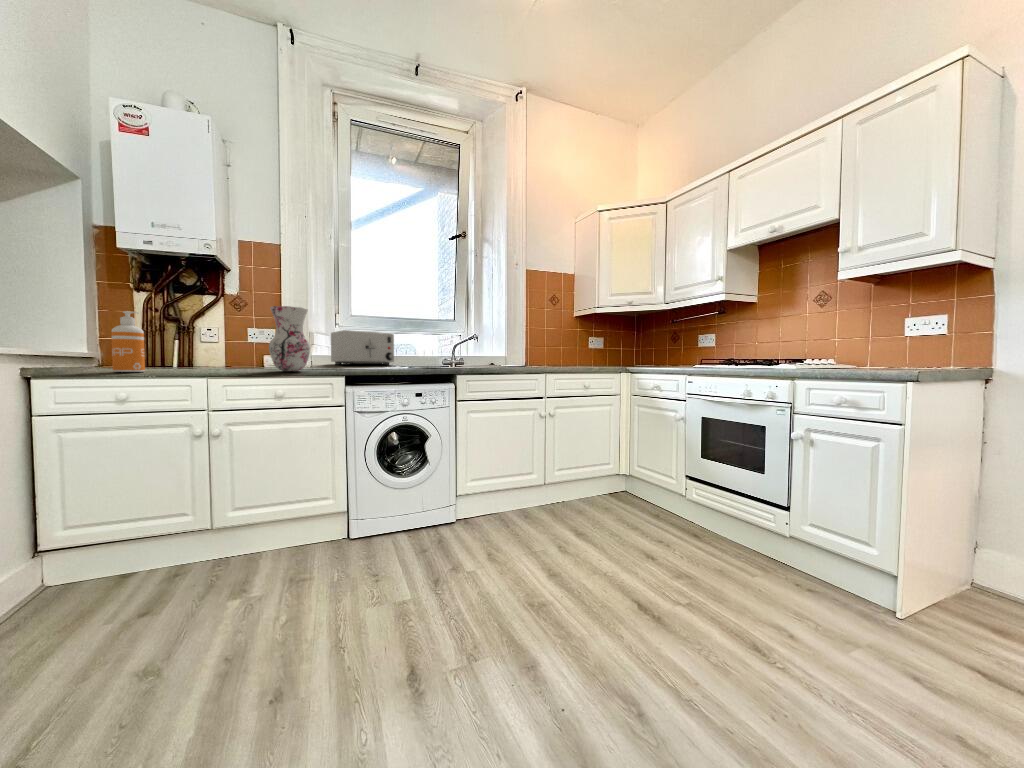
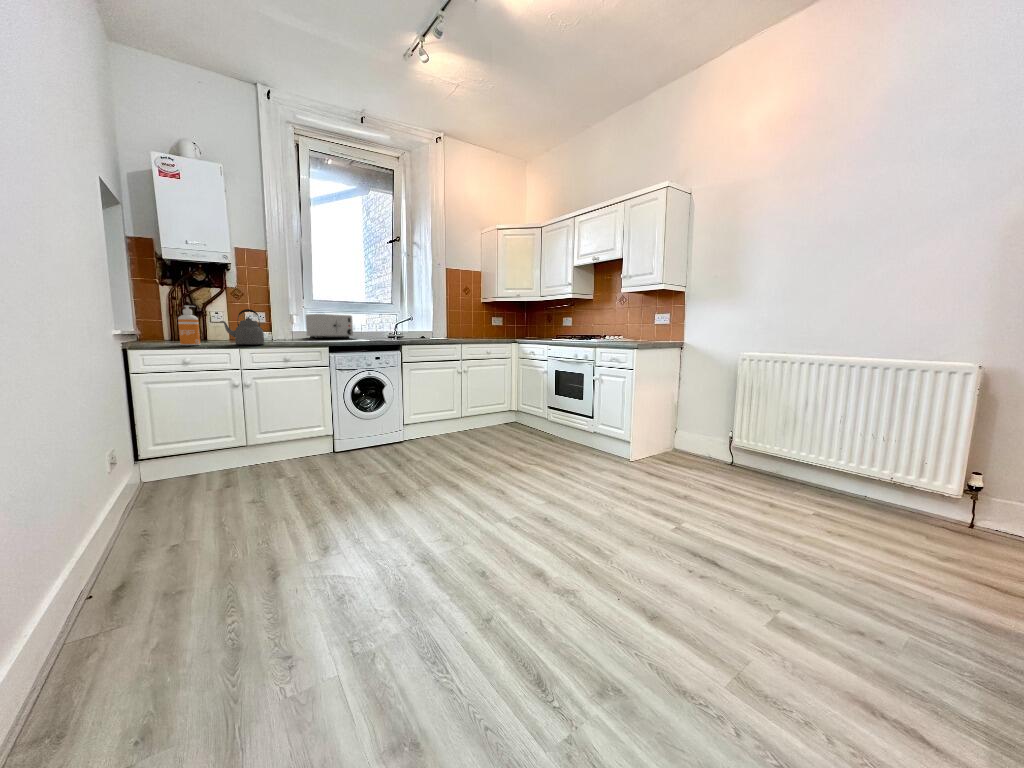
vase: present [269,306,311,371] -> none [278,301,306,344]
kettle: none [180,318,246,371] -> present [220,309,264,345]

